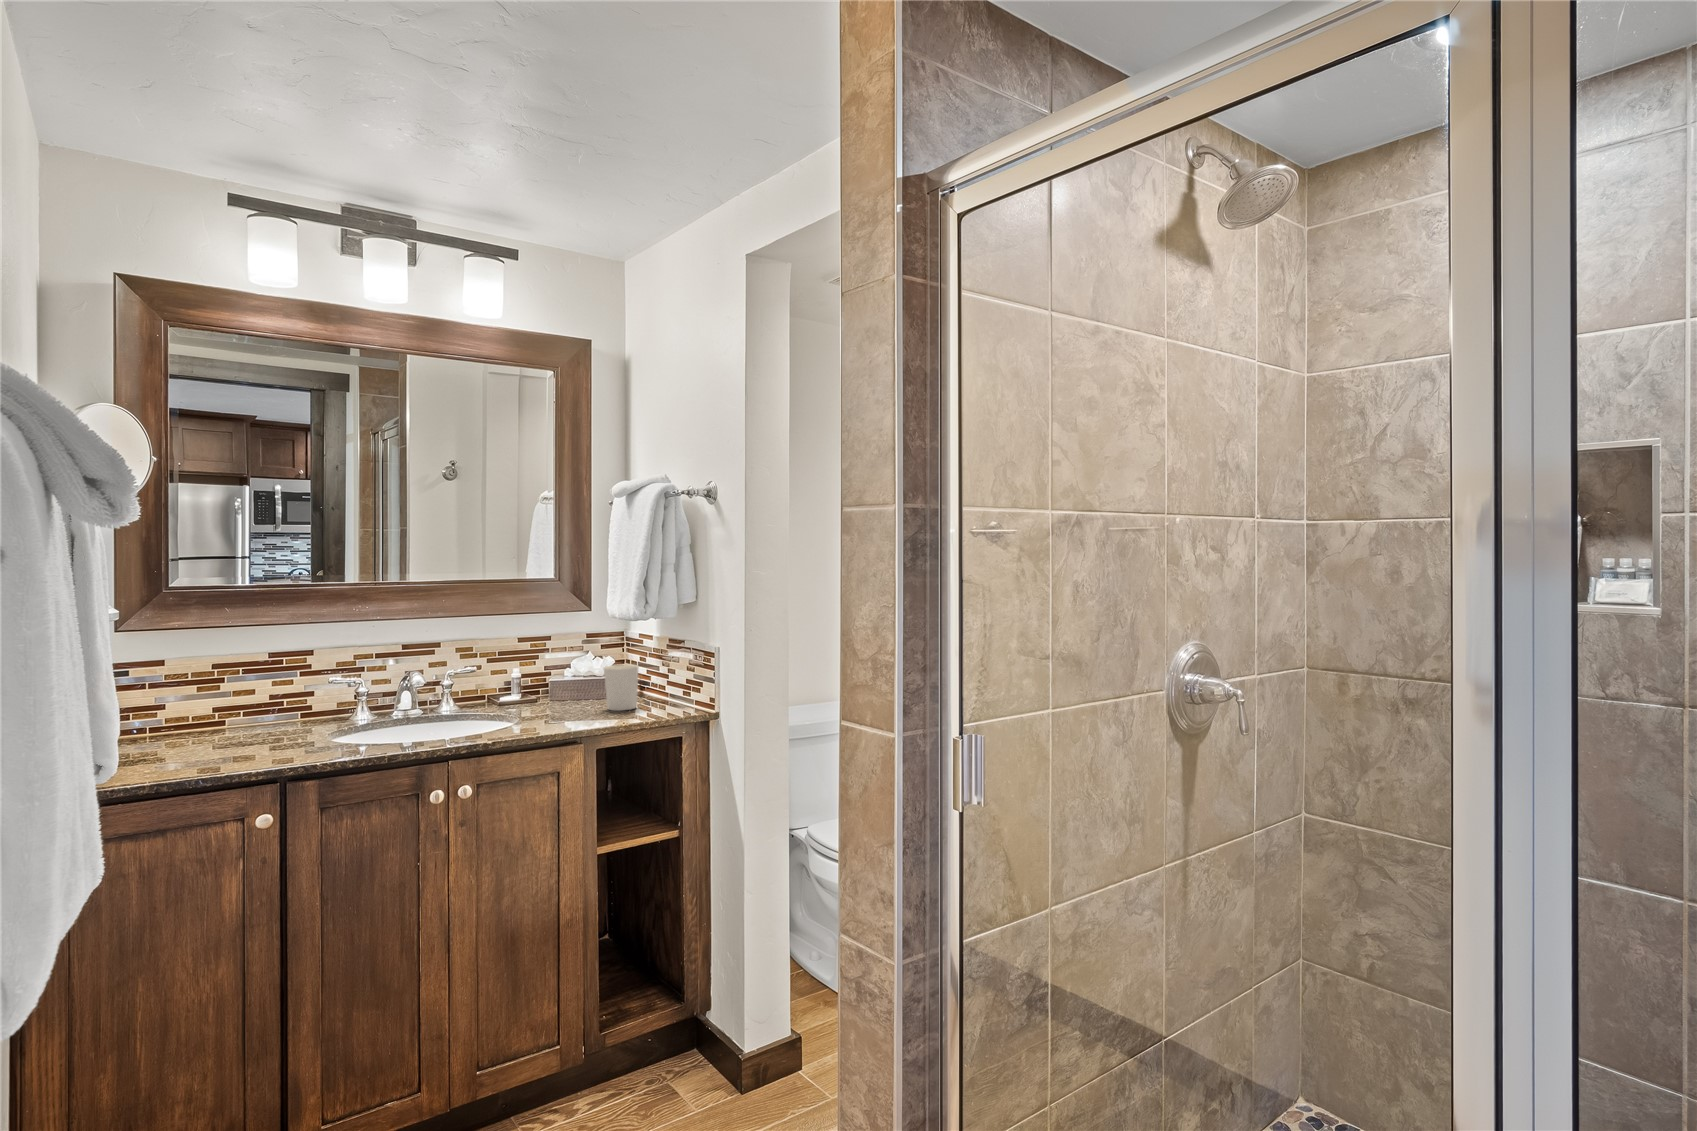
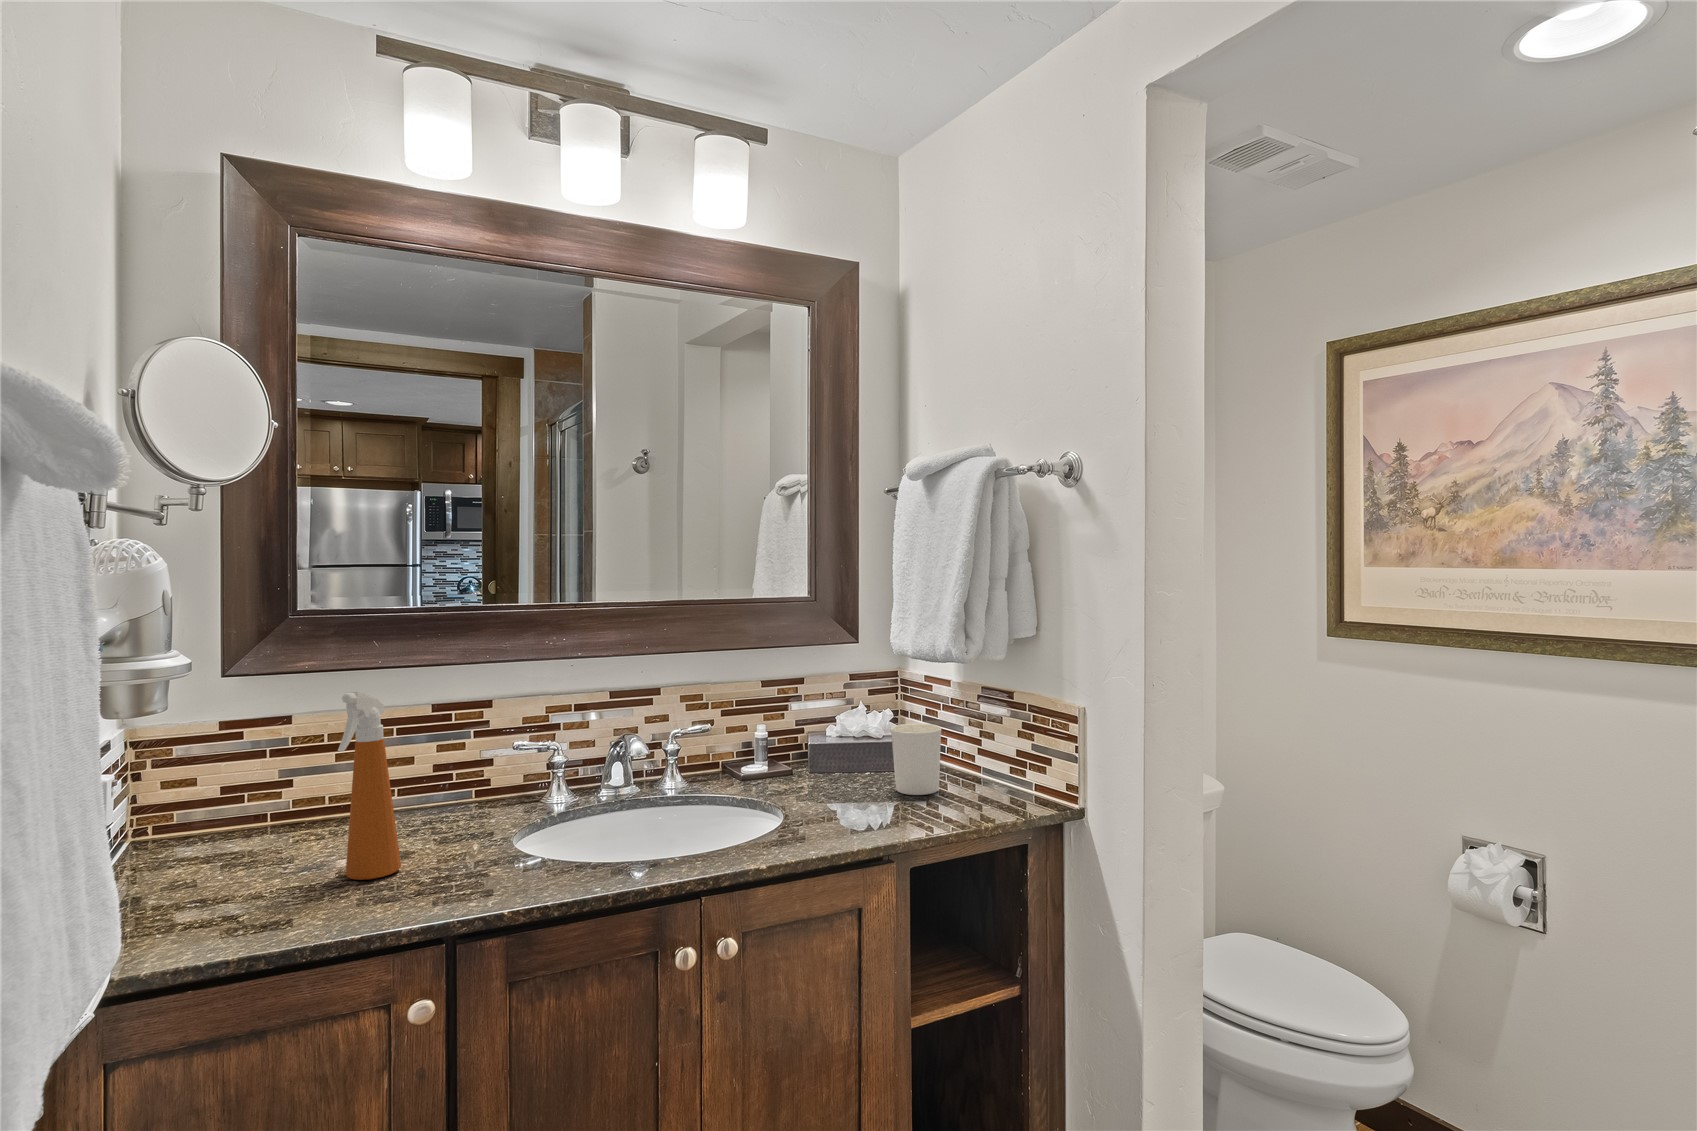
spray bottle: none [205,636,248,755] -> present [338,692,401,880]

